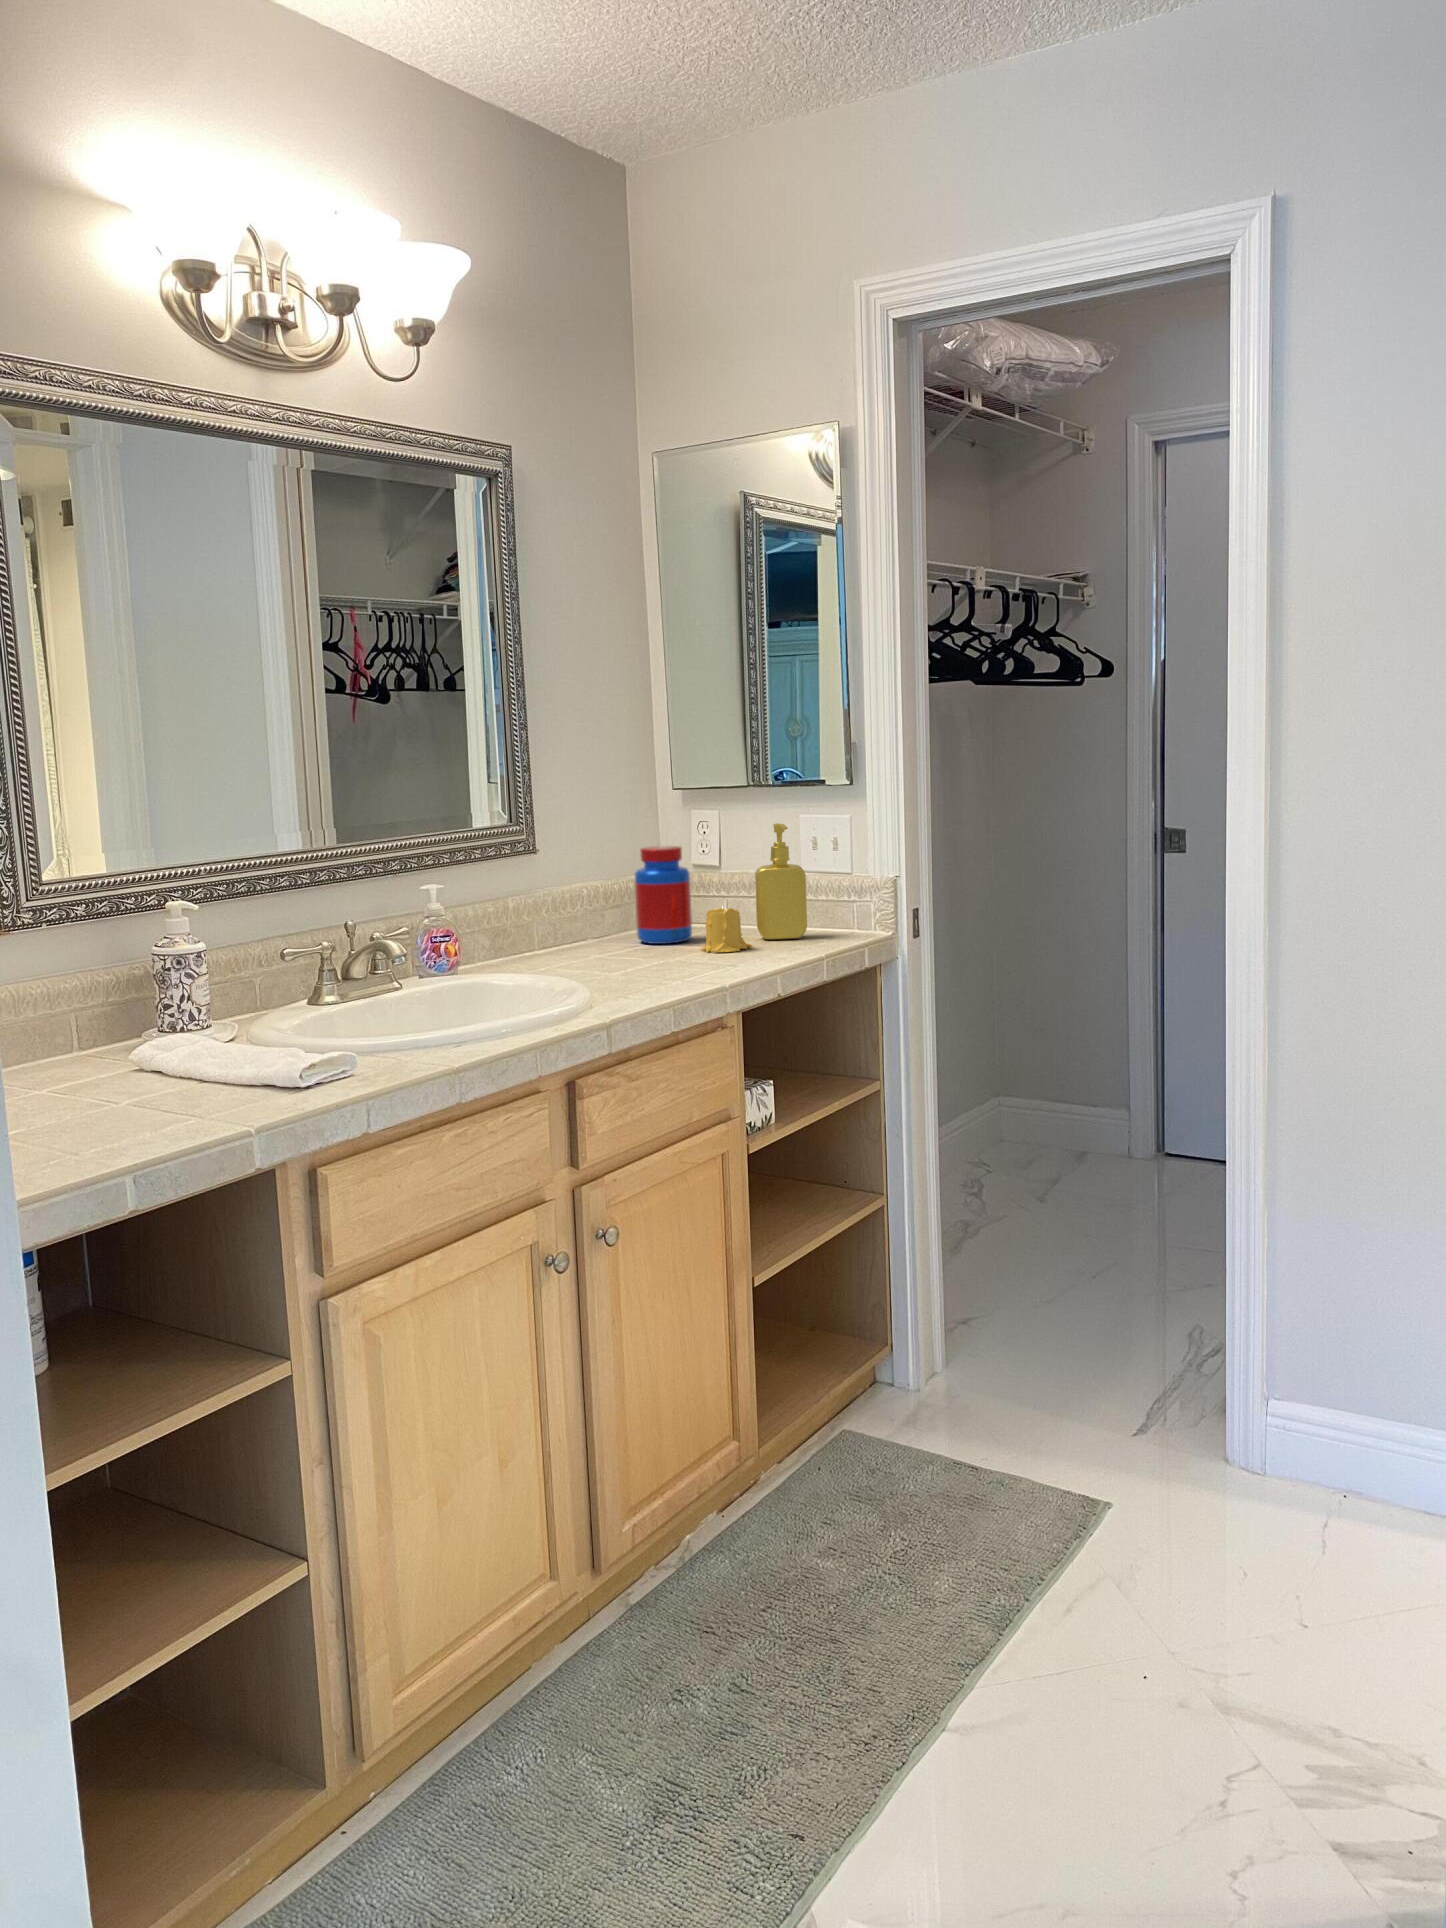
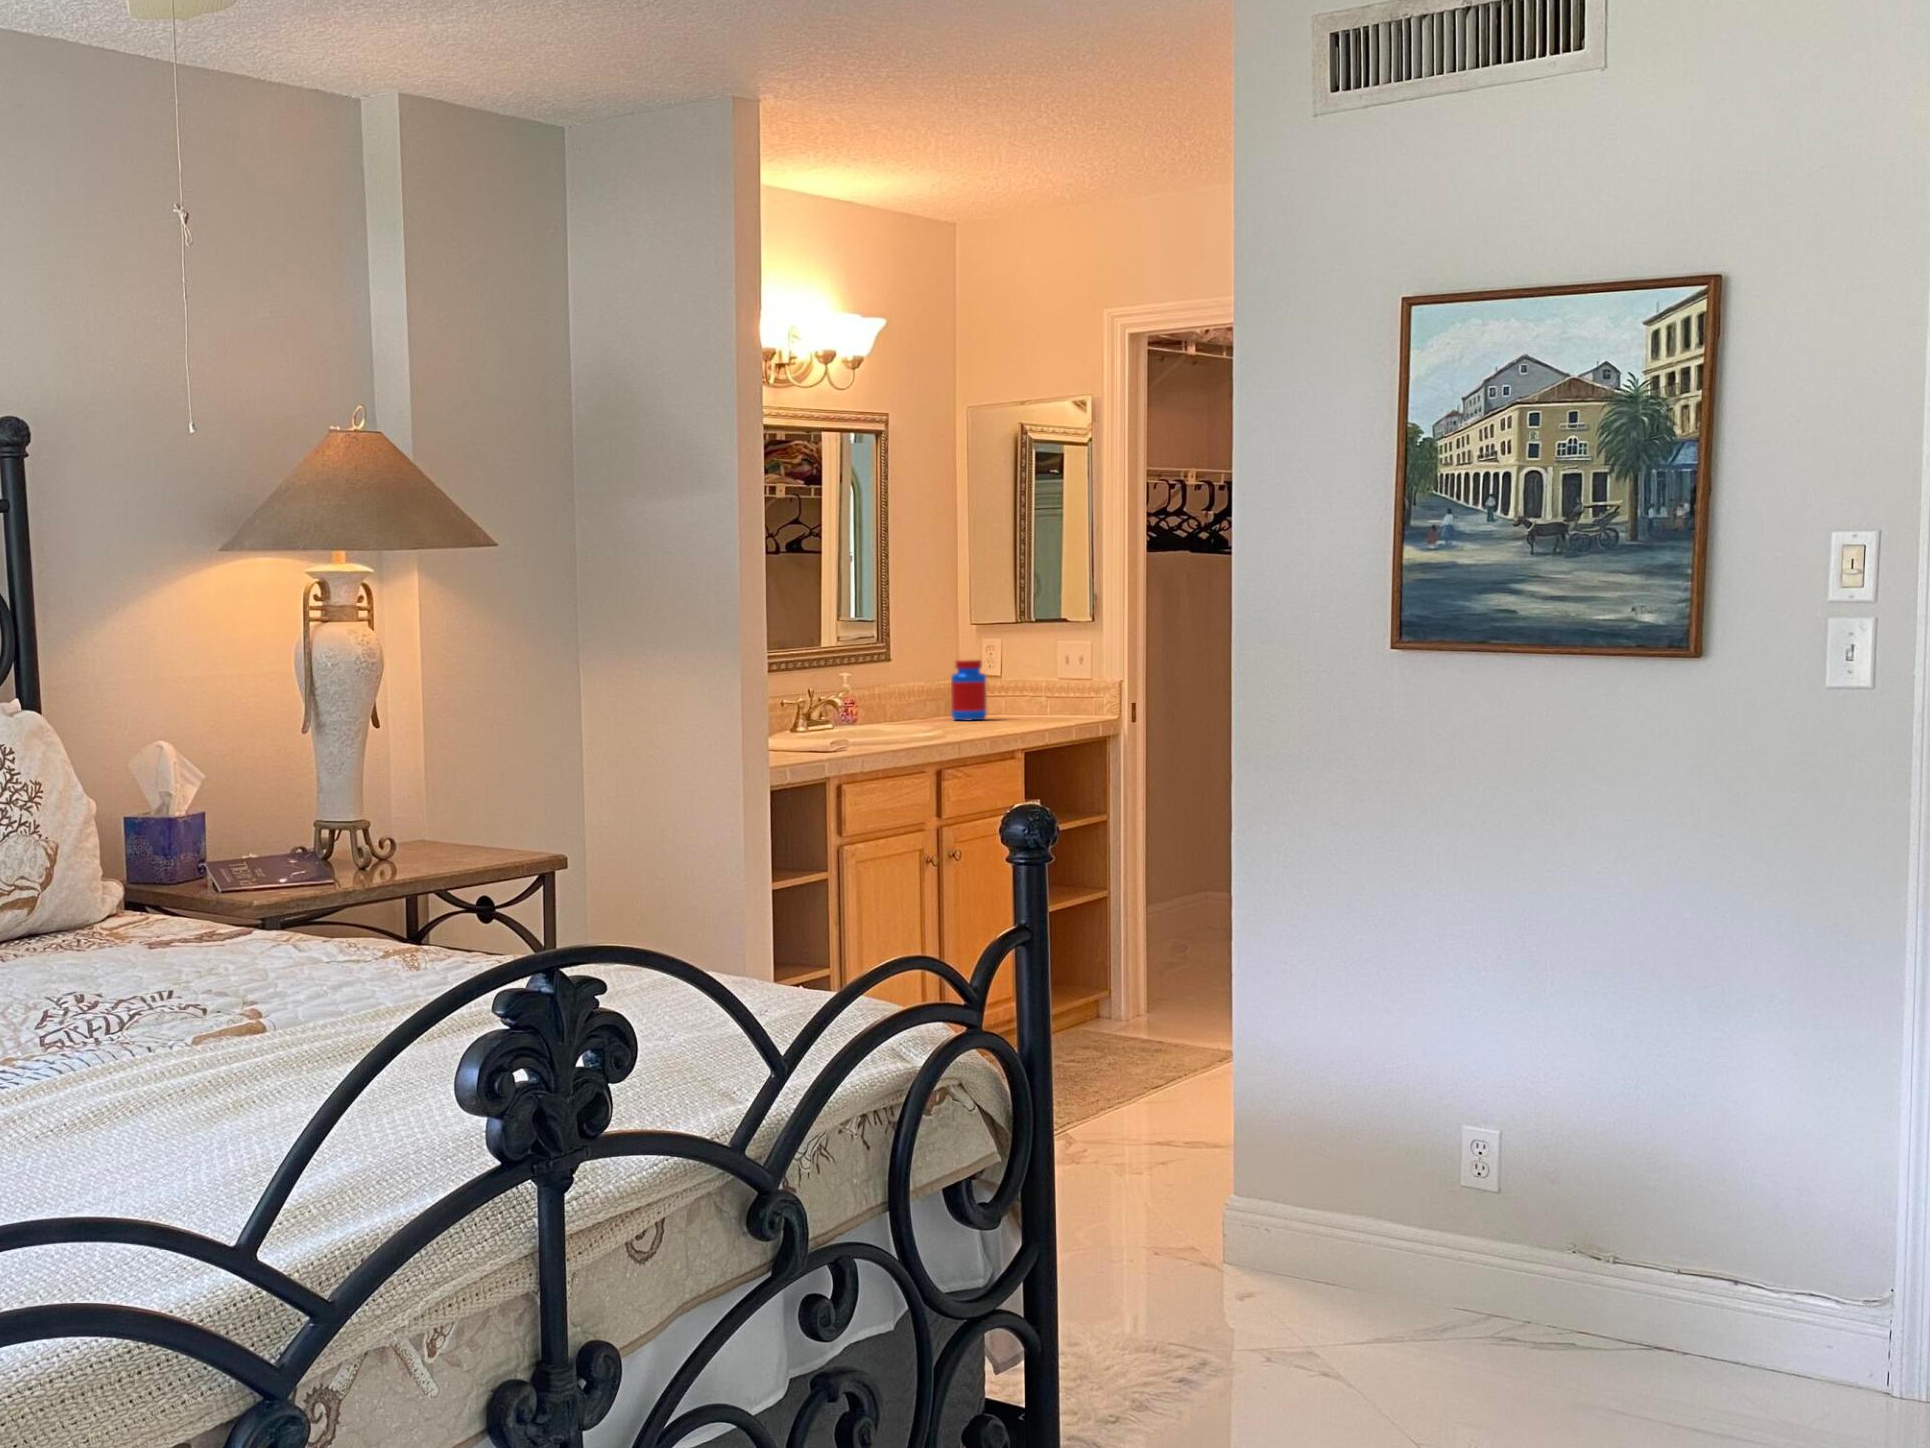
soap dispenser: present [755,824,807,940] -> none [1028,646,1061,719]
candle: present [700,906,753,953] -> none [995,694,1028,723]

